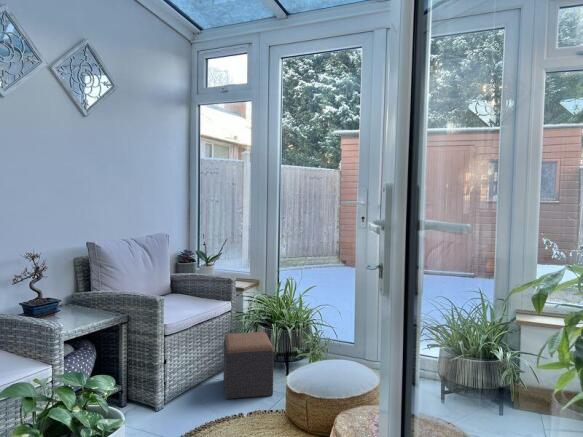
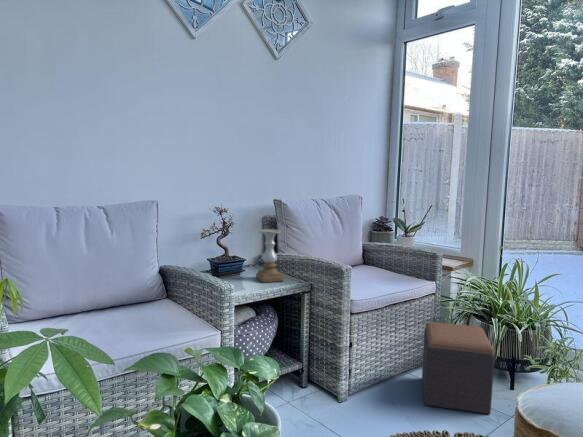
candle holder: none [74,270,102,319] -> present [256,229,283,282]

